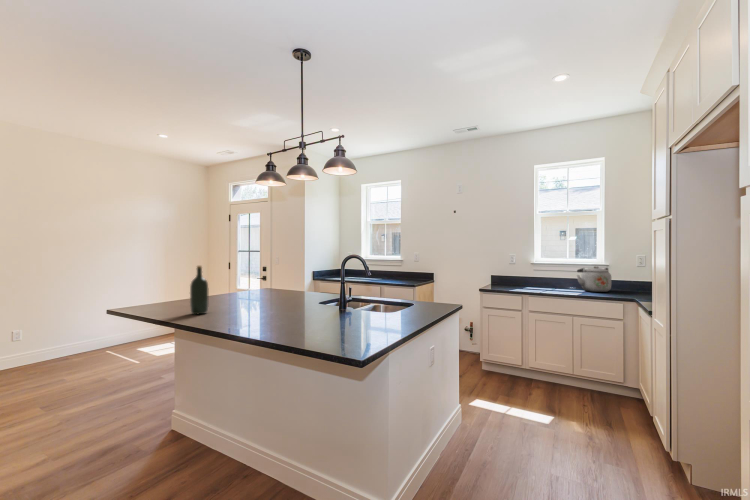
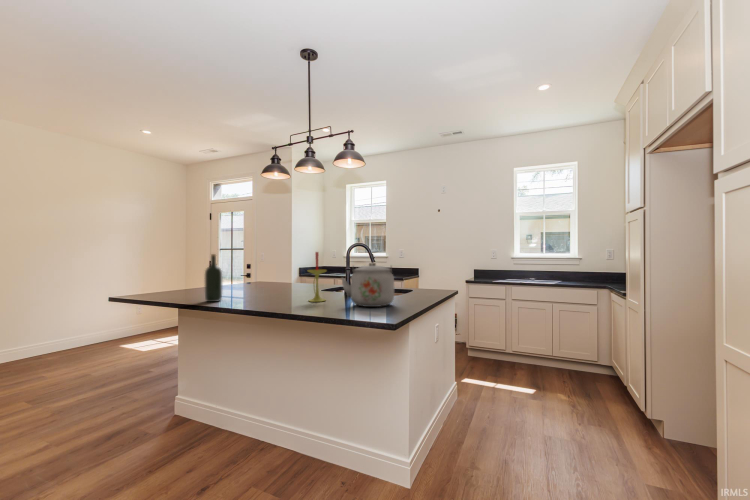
candle: none [291,263,312,317] -> present [308,252,326,302]
kettle: present [577,266,611,292] -> present [342,263,394,307]

